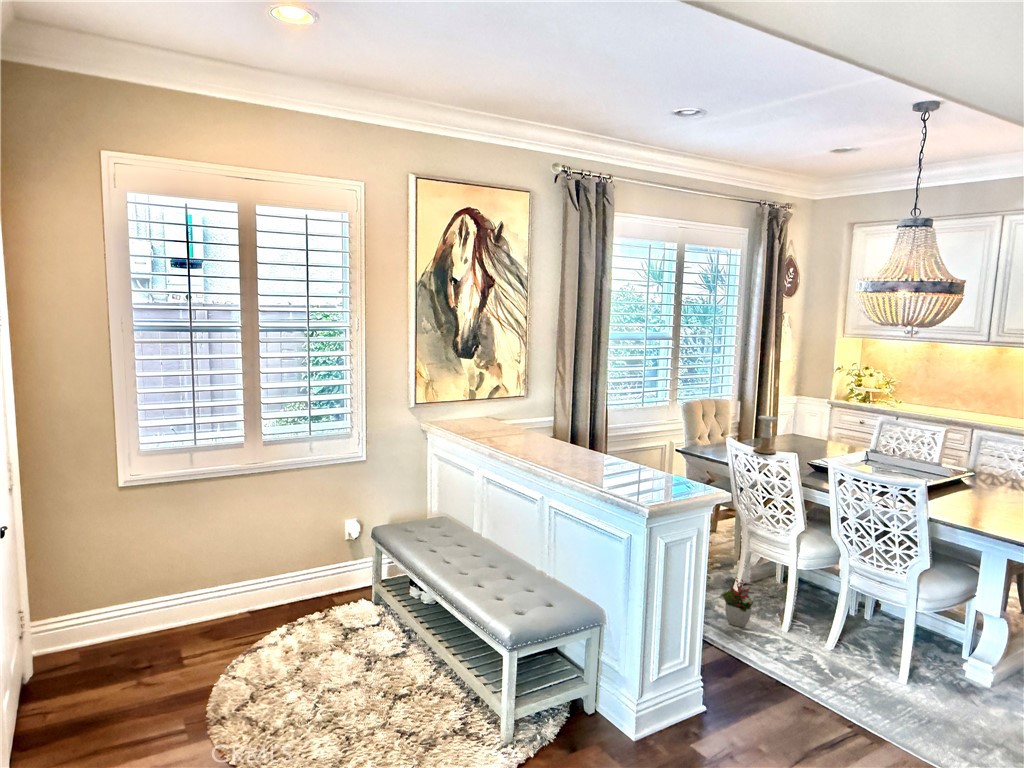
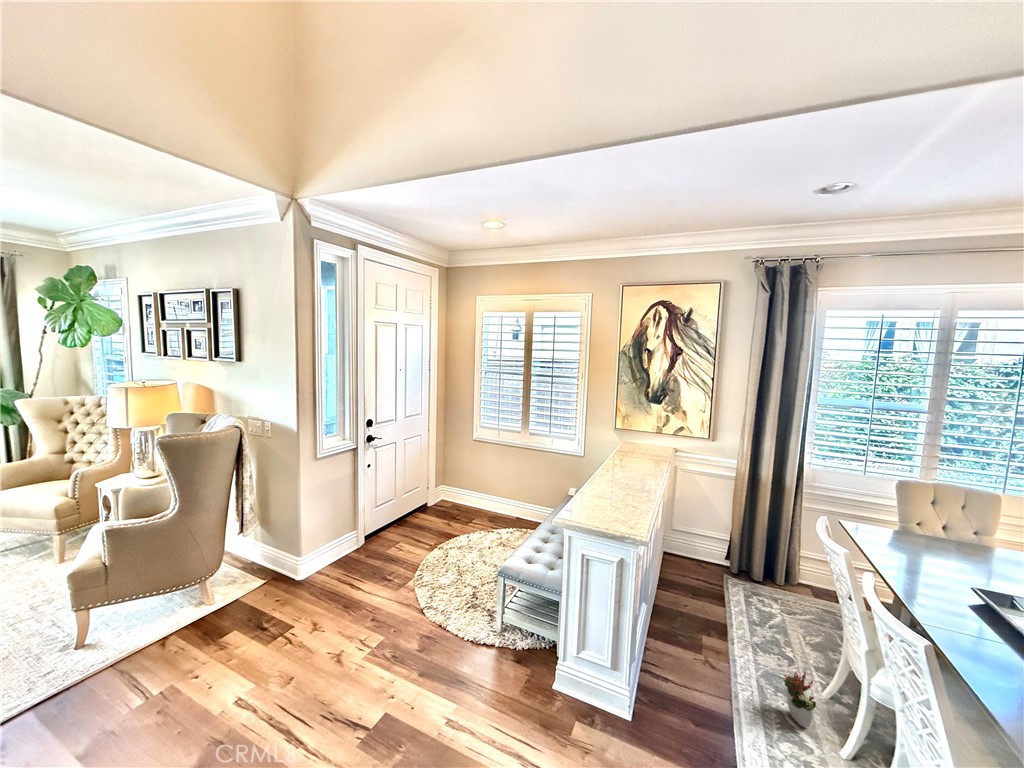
candle holder: present [754,416,777,454] -> none [941,517,985,571]

